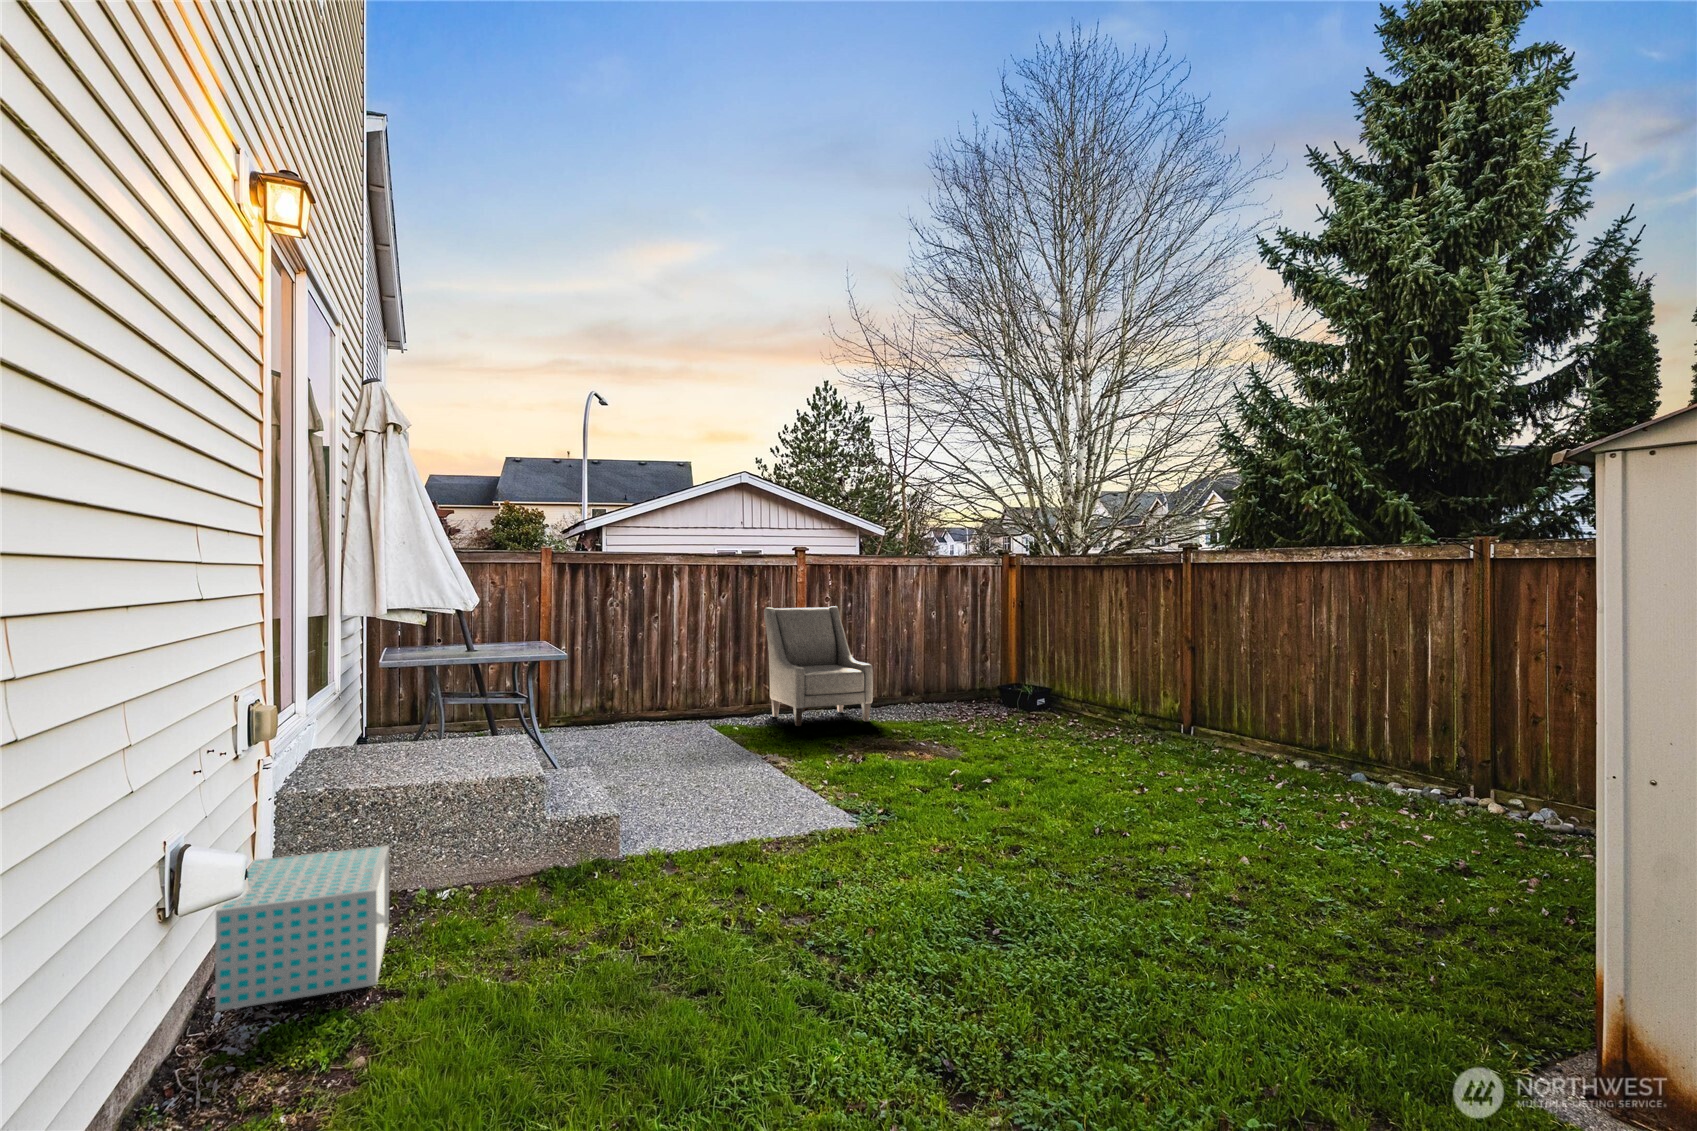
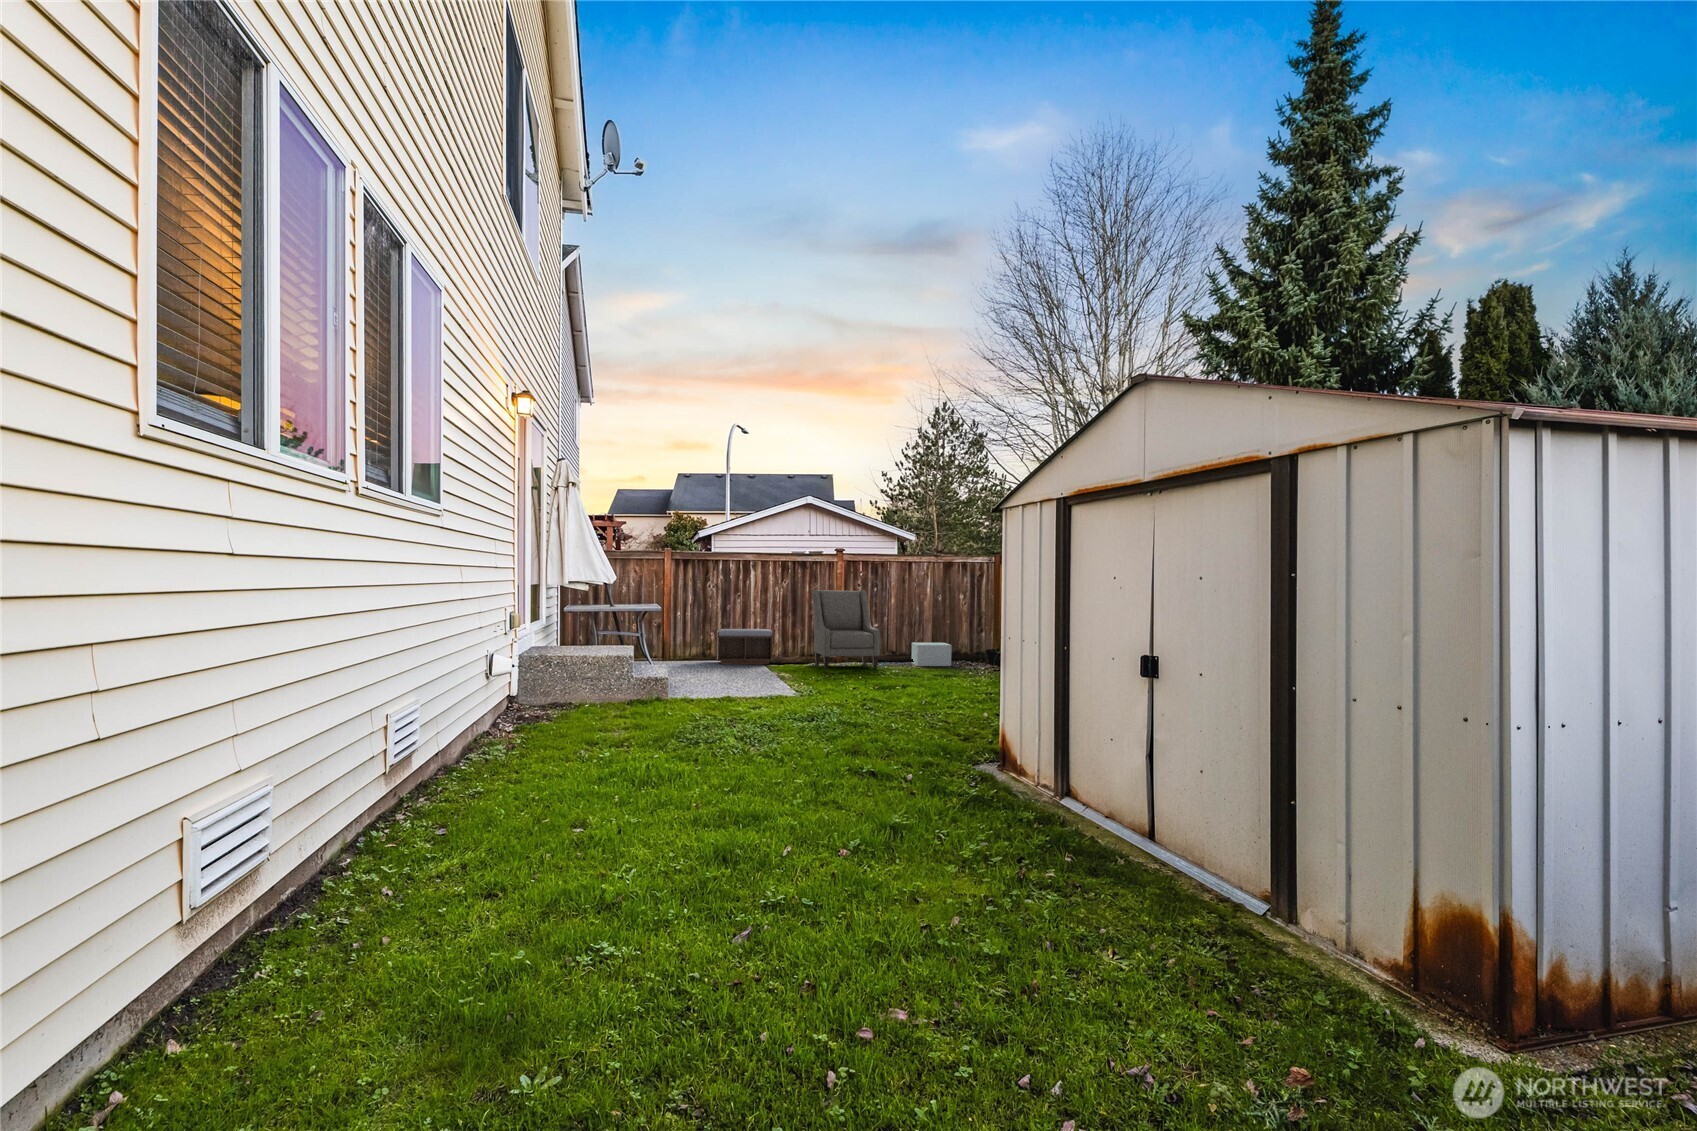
bench: none [623,668,712,726] -> present [717,629,773,664]
storage box: present [215,845,389,1011] -> present [911,642,952,666]

